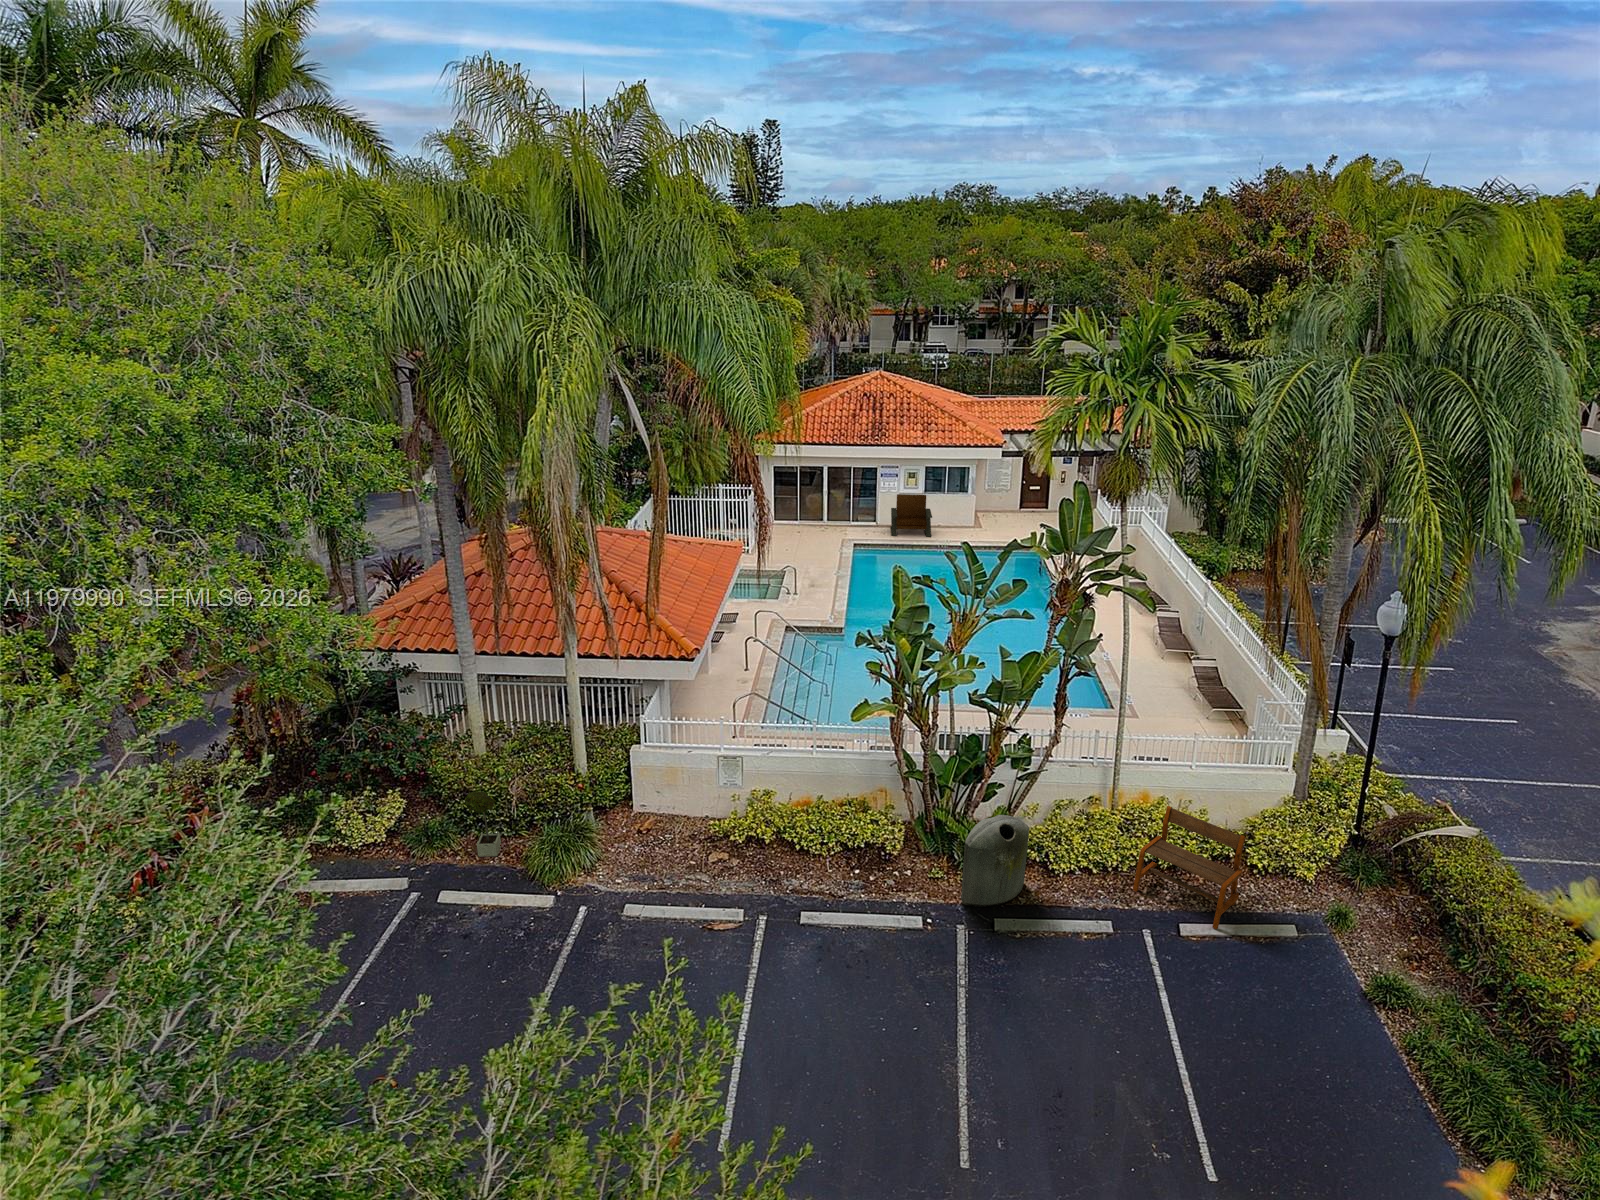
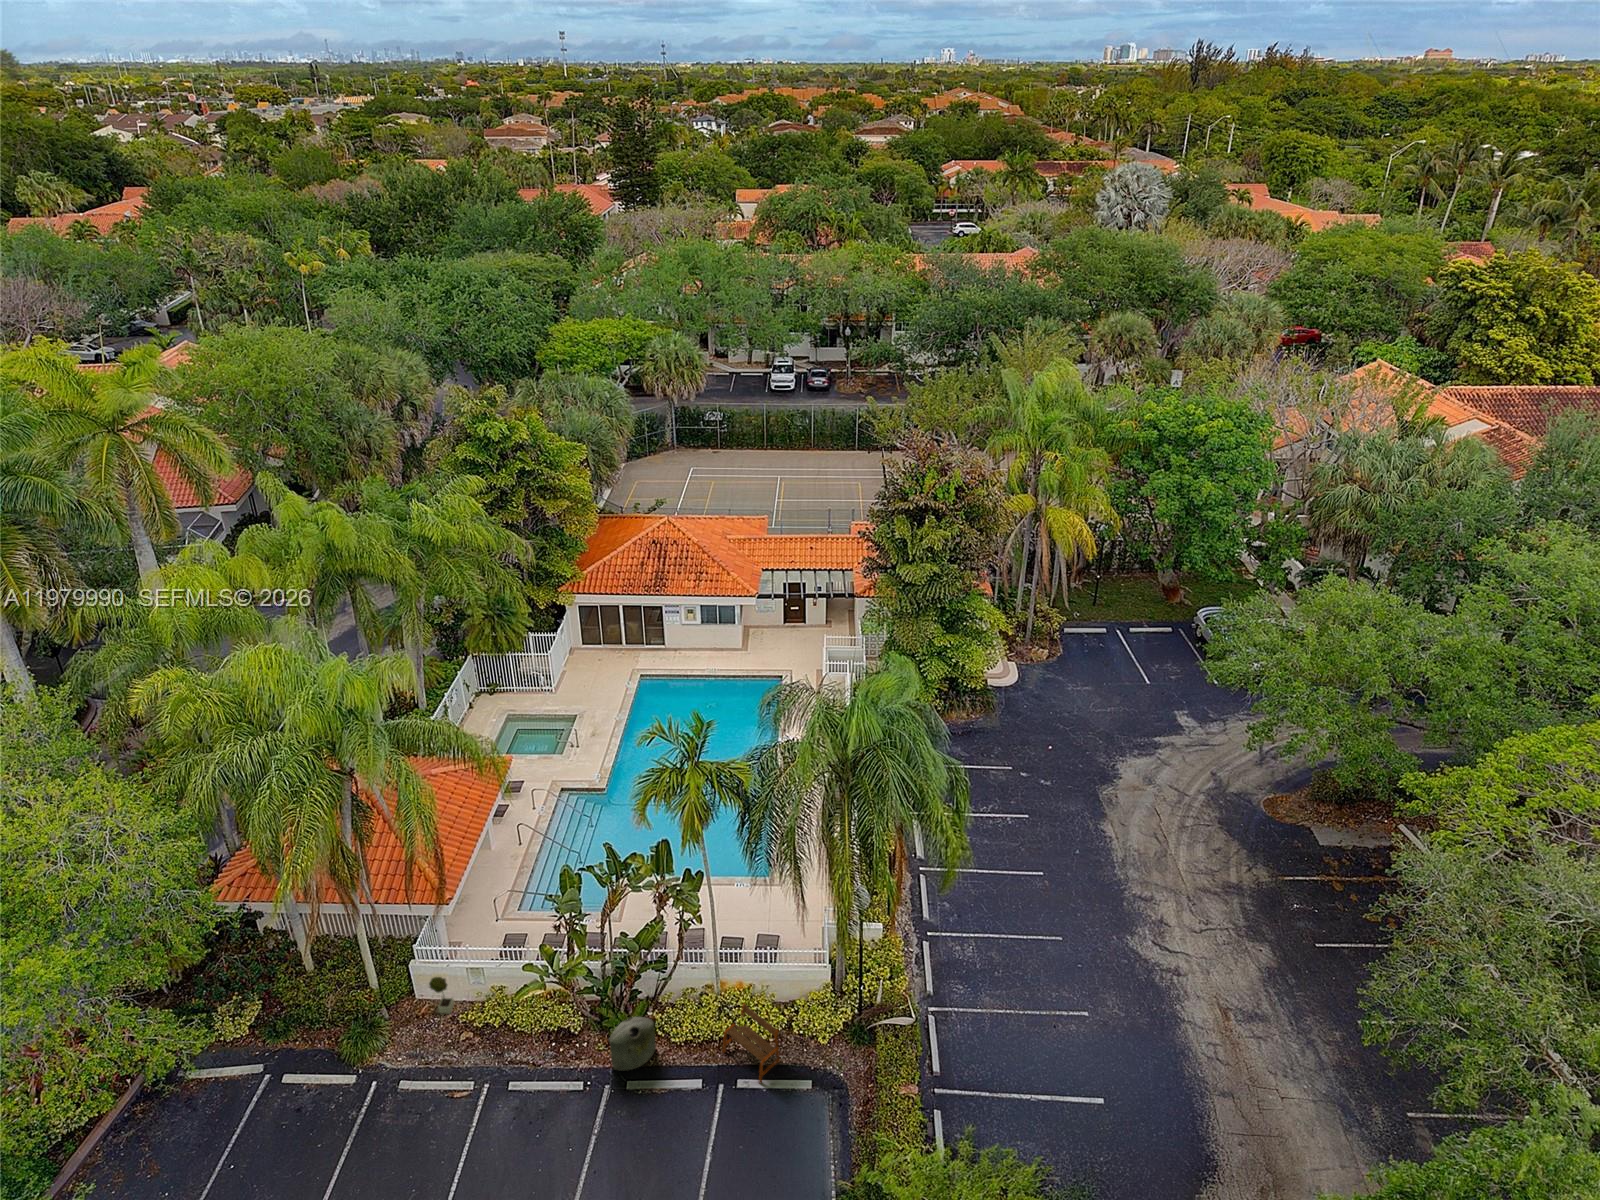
lounge chair: present [891,494,932,537] -> none [671,628,705,665]
potted tree: present [465,792,501,857] -> present [429,977,454,1014]

